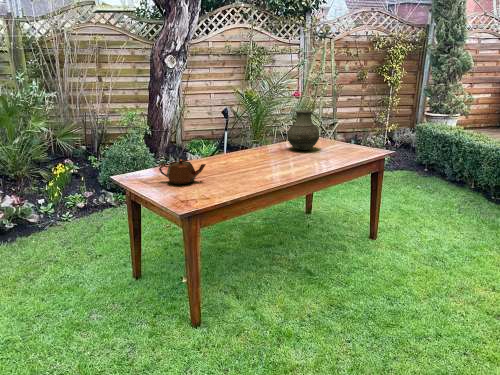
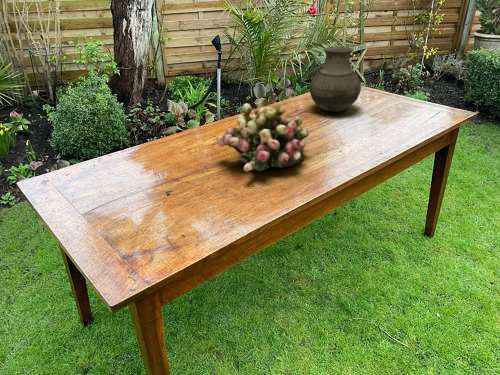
flower arrangement: none [230,135,283,170] -> present [217,103,309,172]
teapot: present [159,159,206,185] -> none [83,164,170,212]

